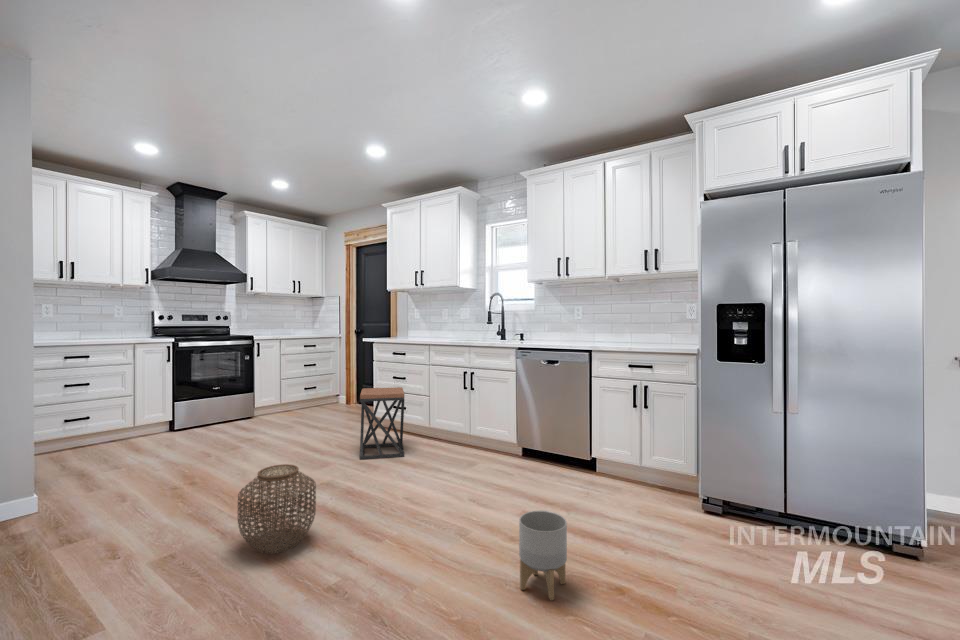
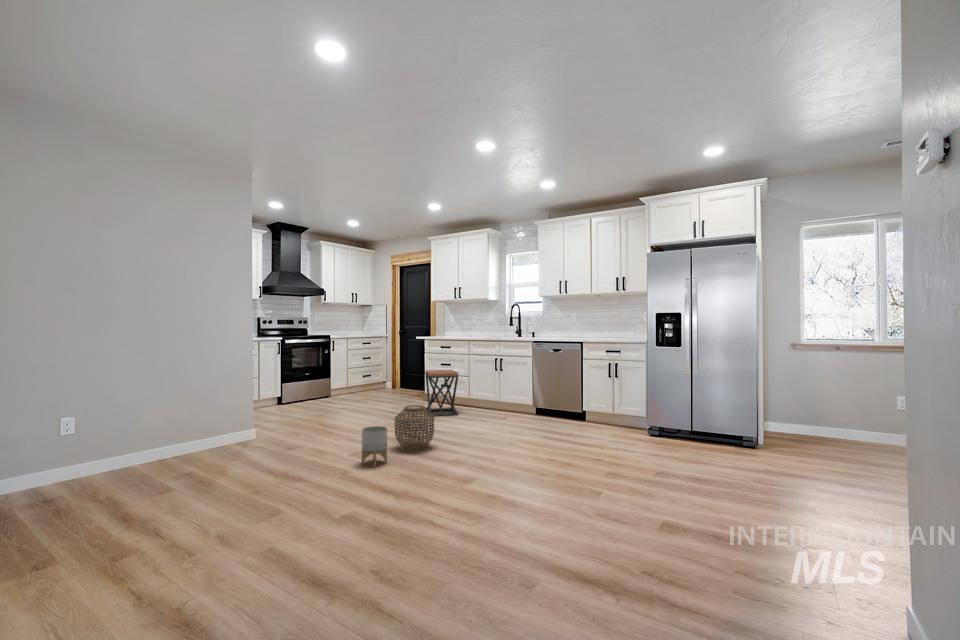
planter: present [519,511,567,600] -> present [362,426,387,467]

